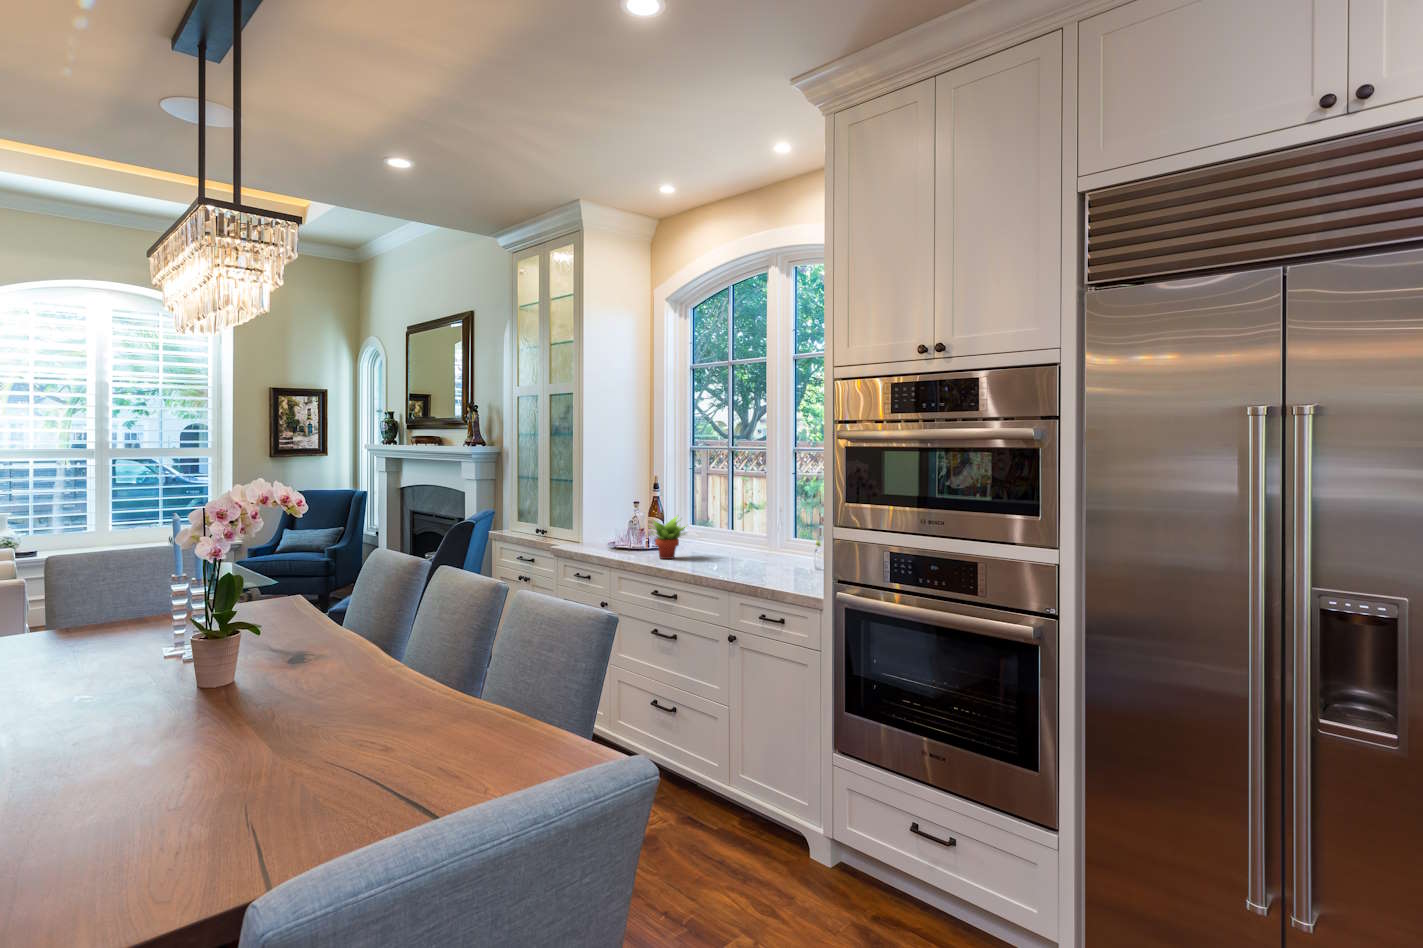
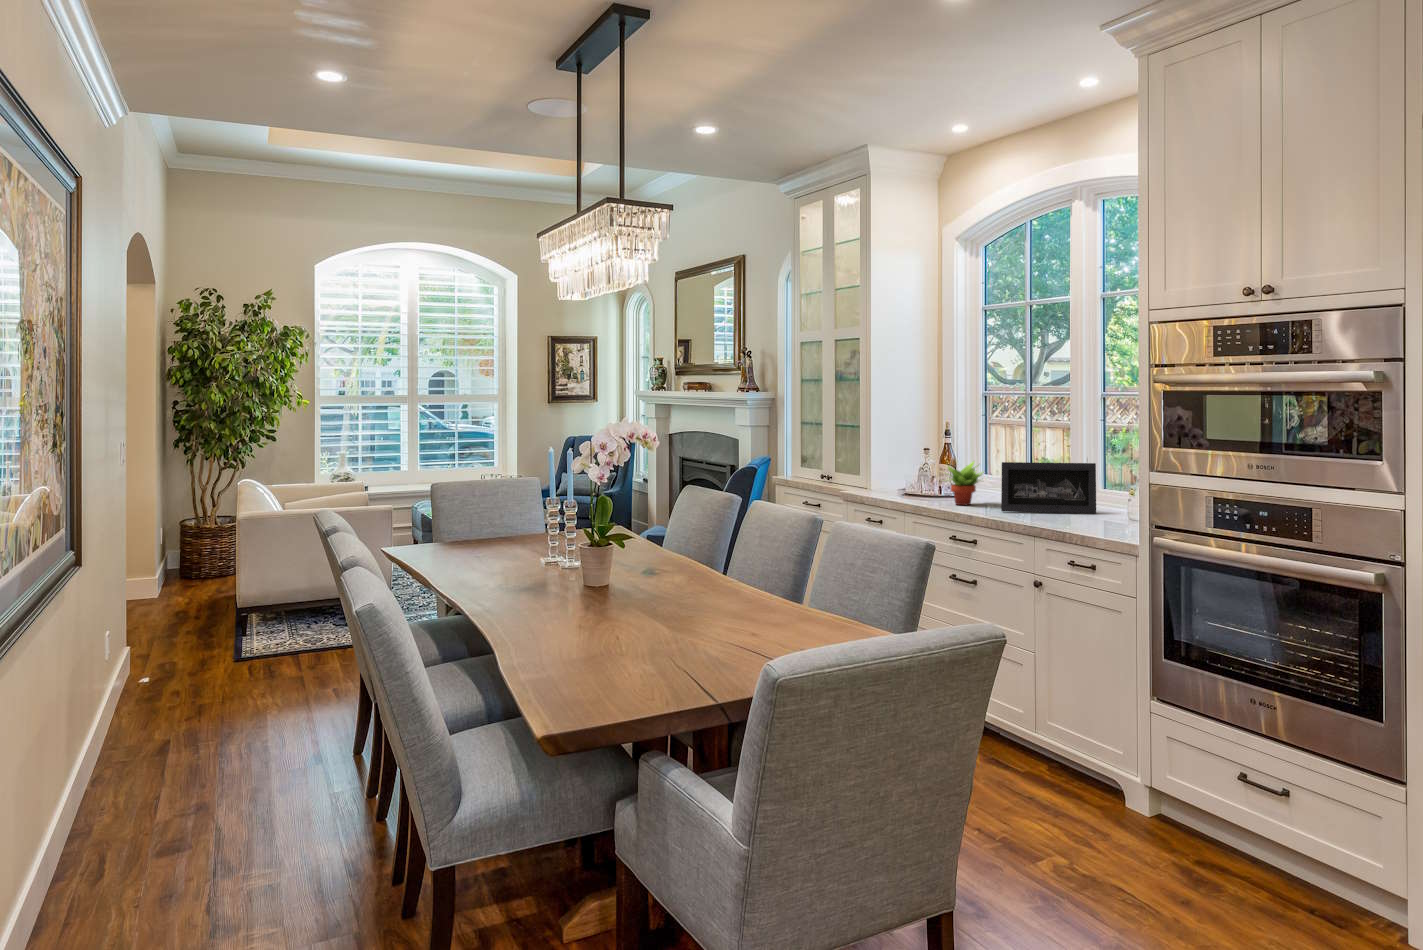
picture frame: none [701,516,789,566] -> present [1001,462,1096,514]

